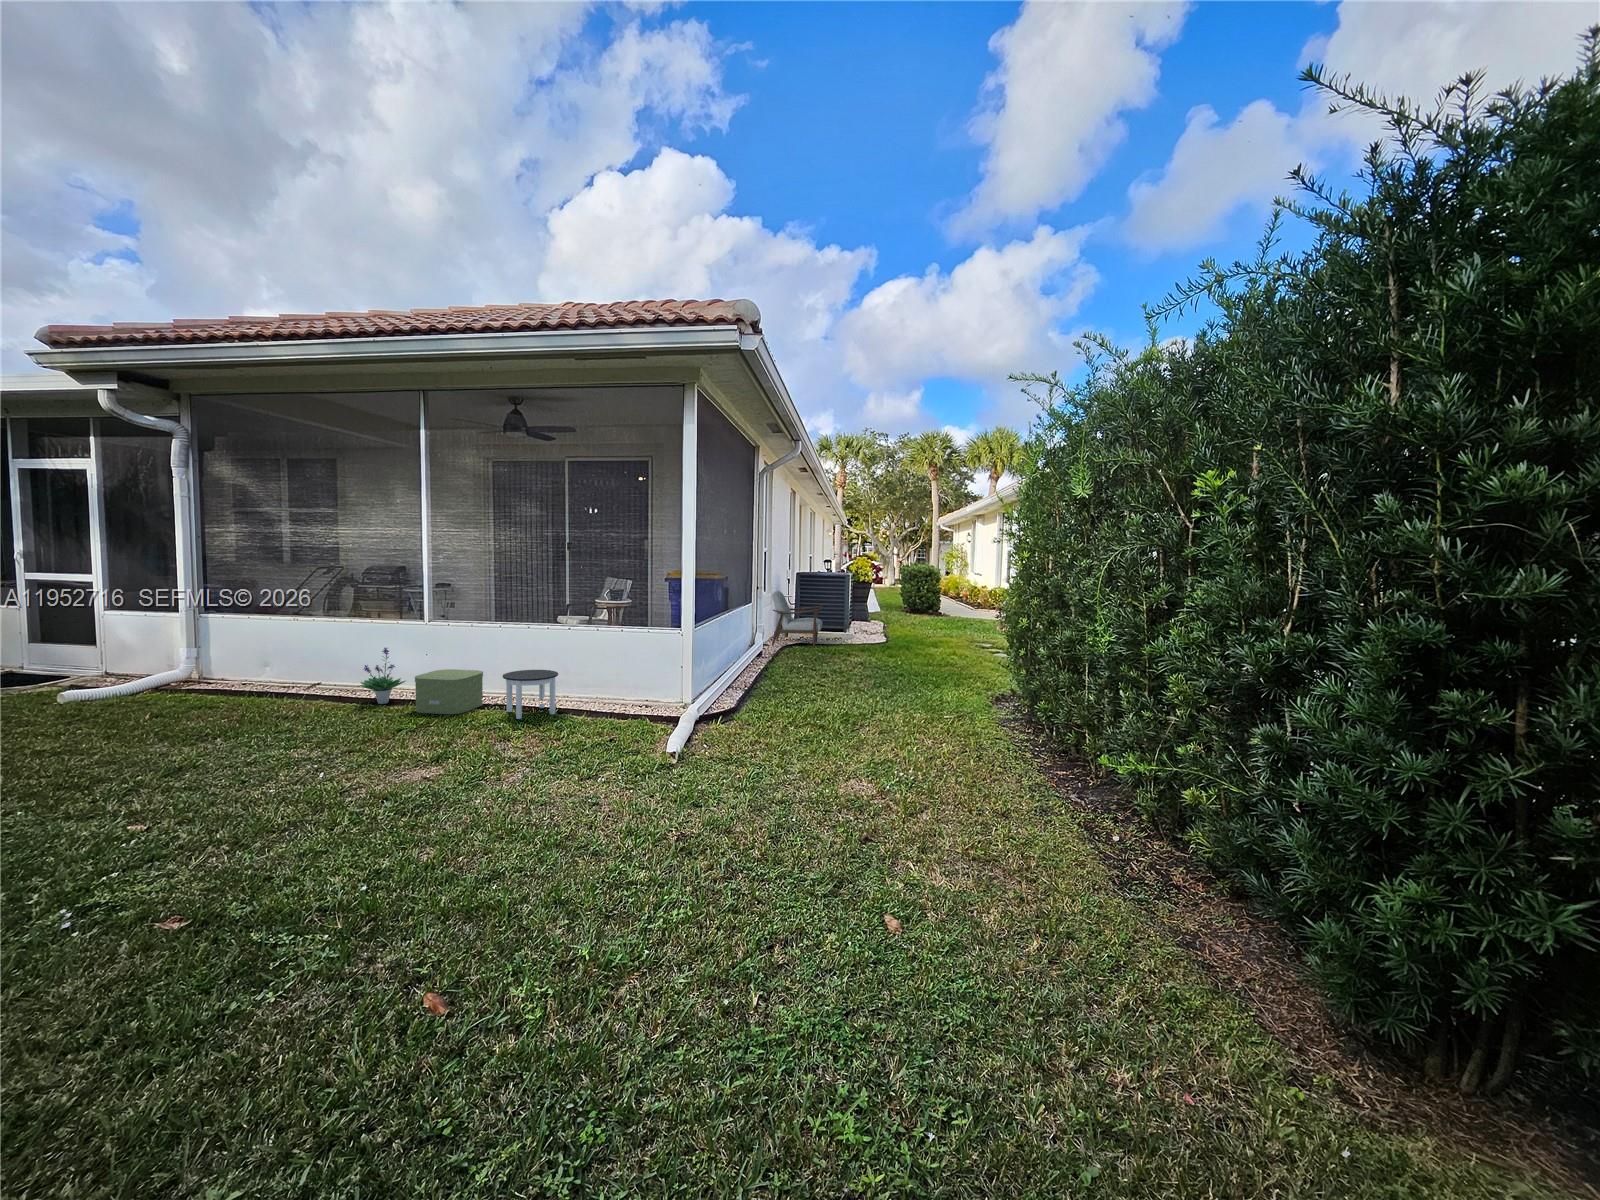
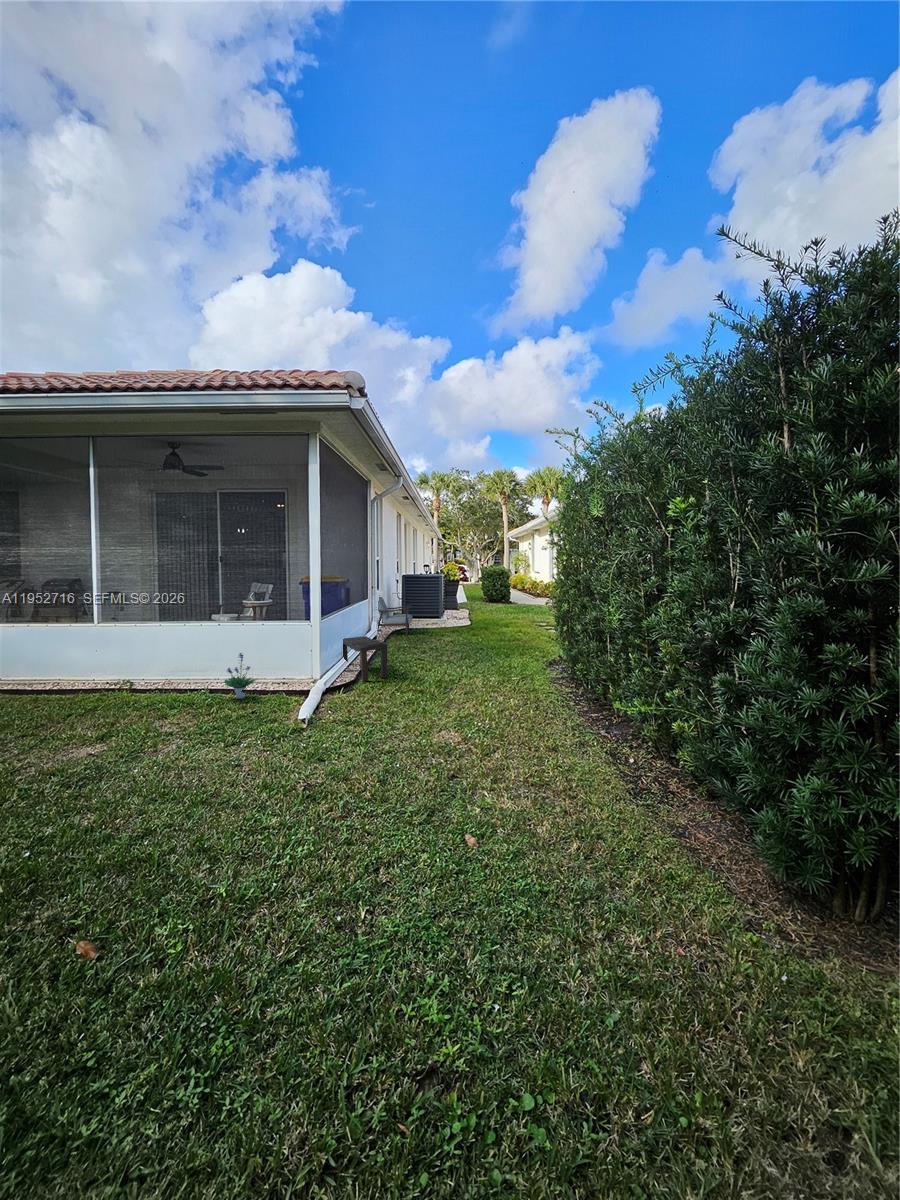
bench: none [728,645,790,706] -> present [343,636,388,681]
potted plant: present [360,647,405,704] -> present [224,653,257,698]
storage box: present [415,669,483,714] -> none [84,667,144,704]
round table: present [503,670,558,719] -> none [159,664,205,704]

